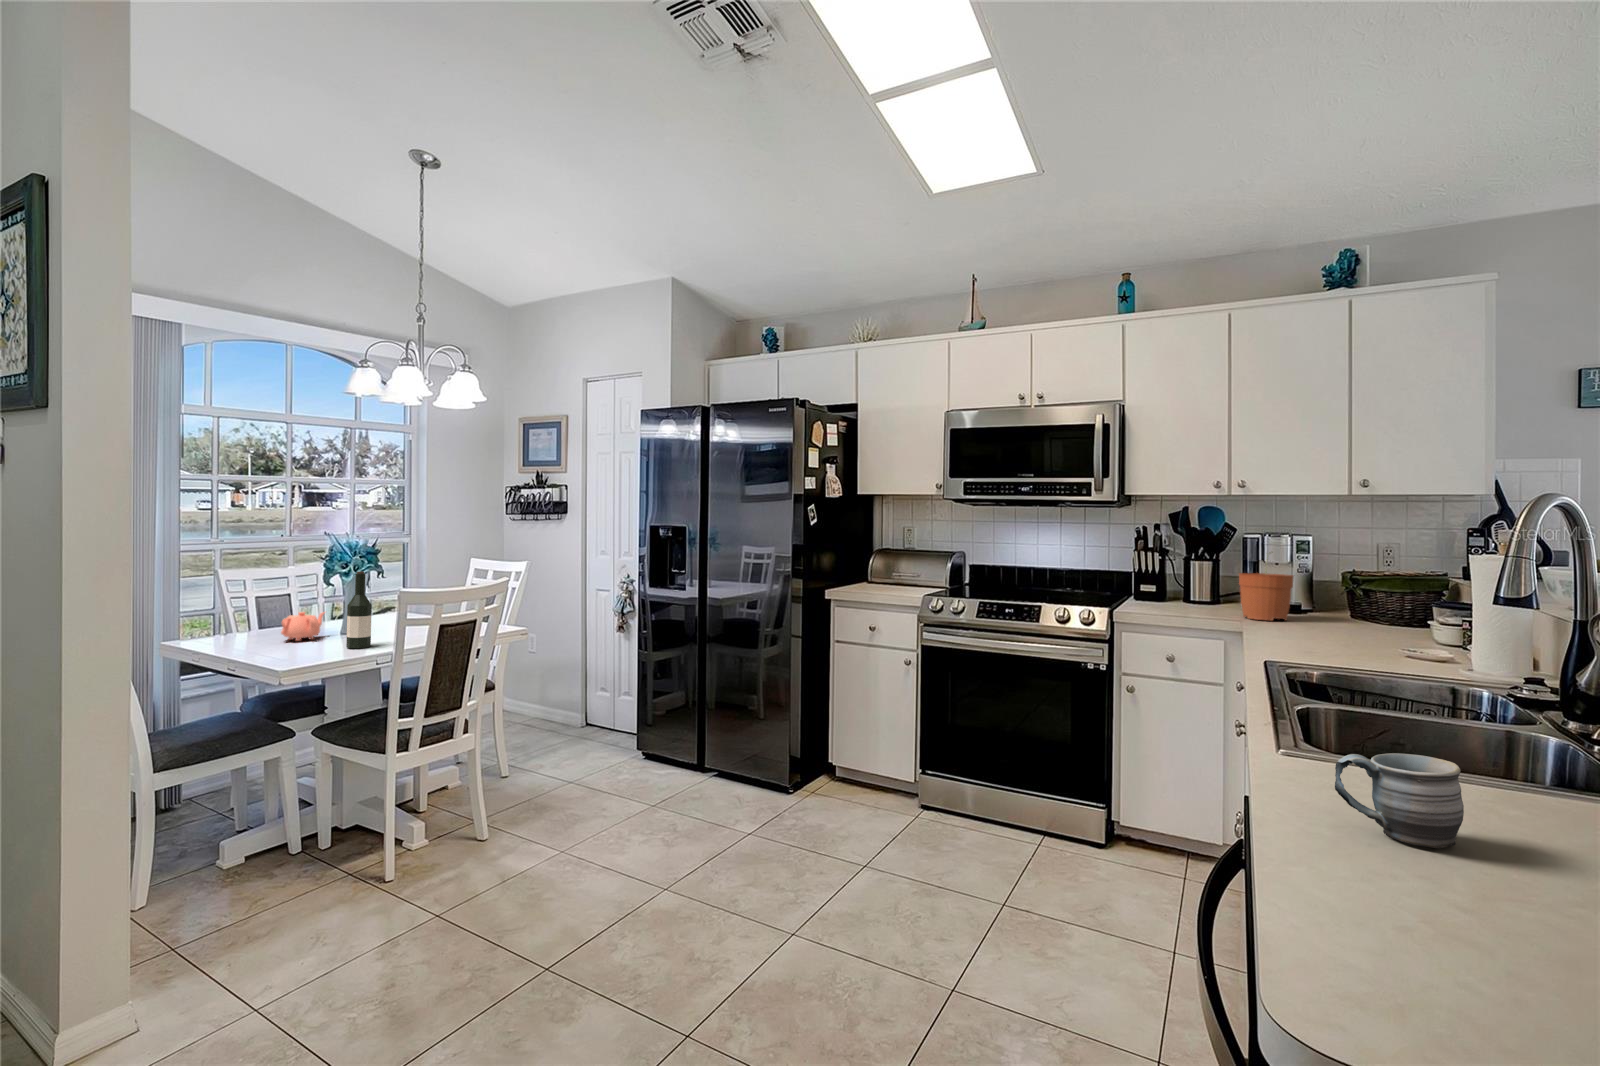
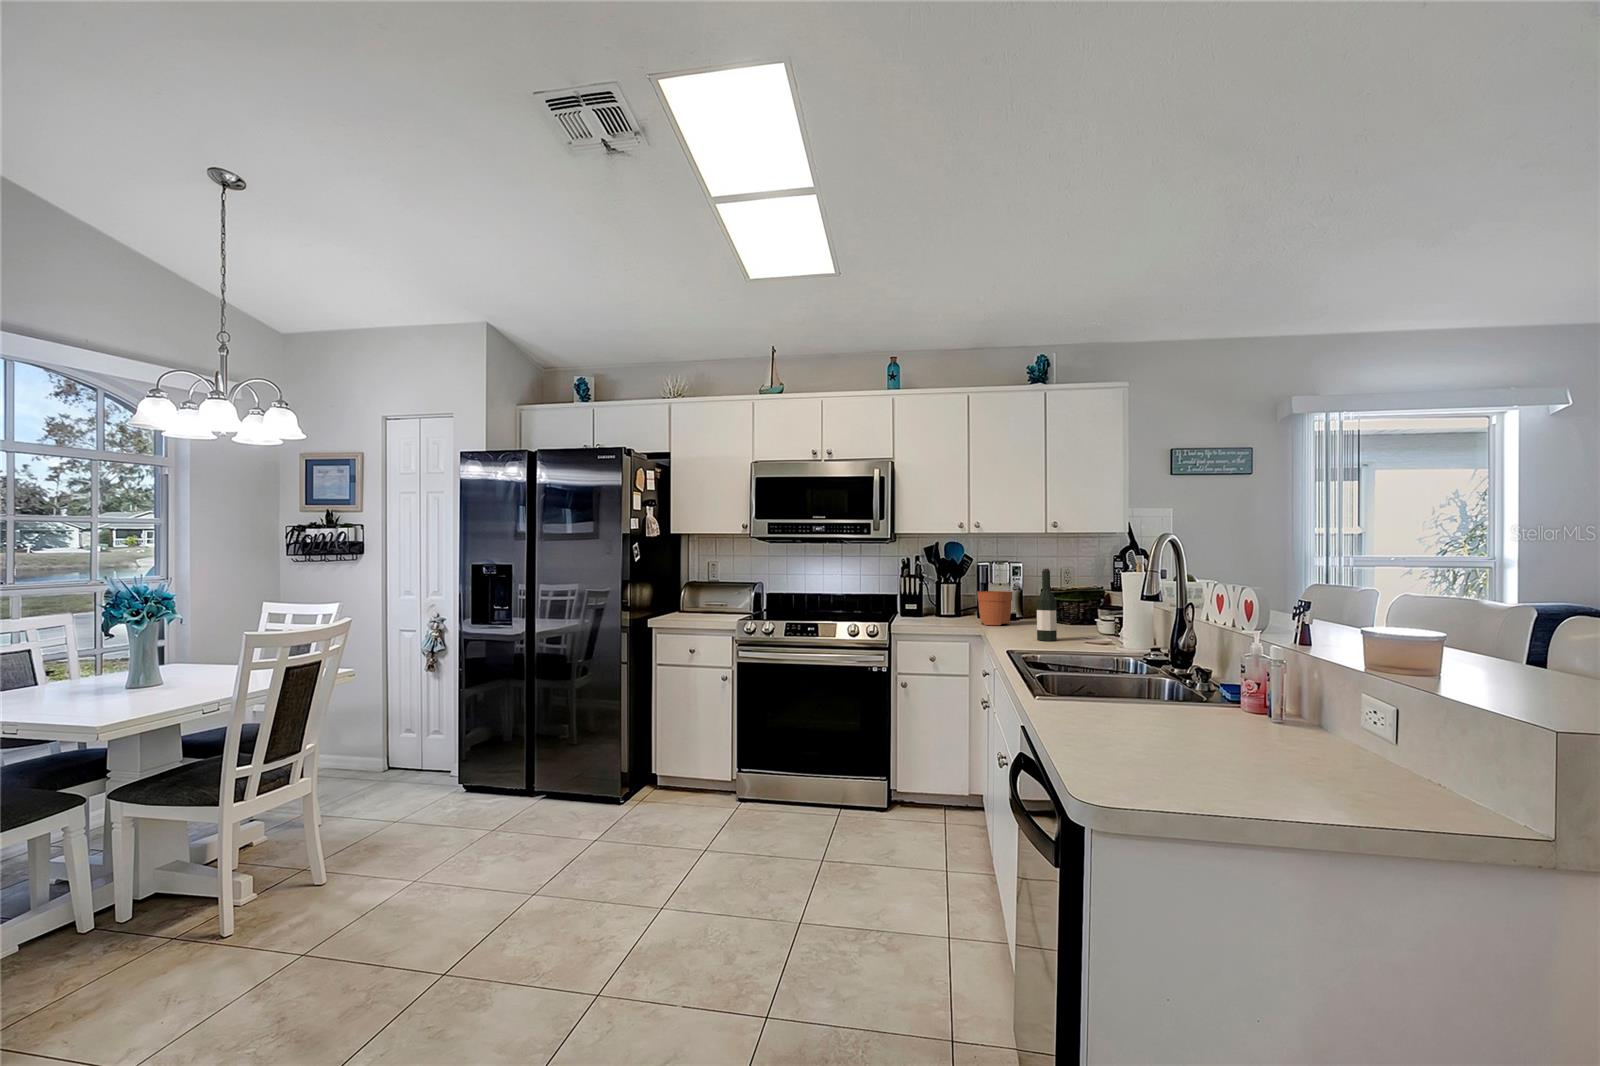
wine bottle: present [346,572,372,648] -> present [1037,569,1057,641]
teapot: present [281,612,325,641] -> none [60,664,114,698]
mug: present [1335,753,1464,848] -> none [1066,682,1124,728]

